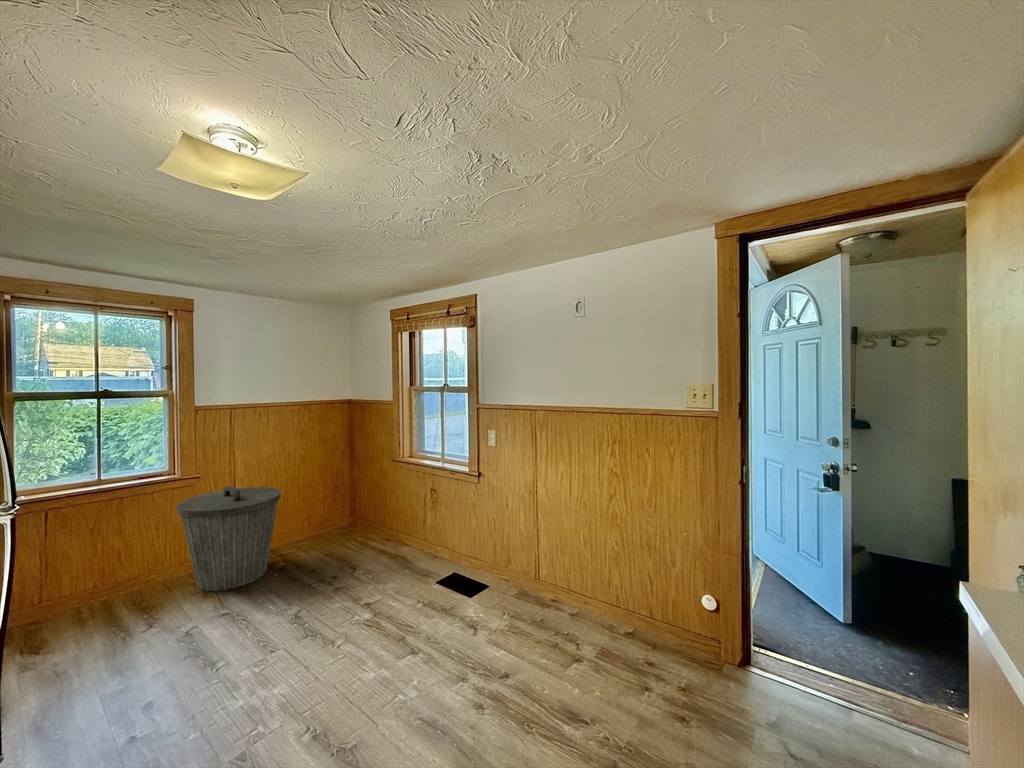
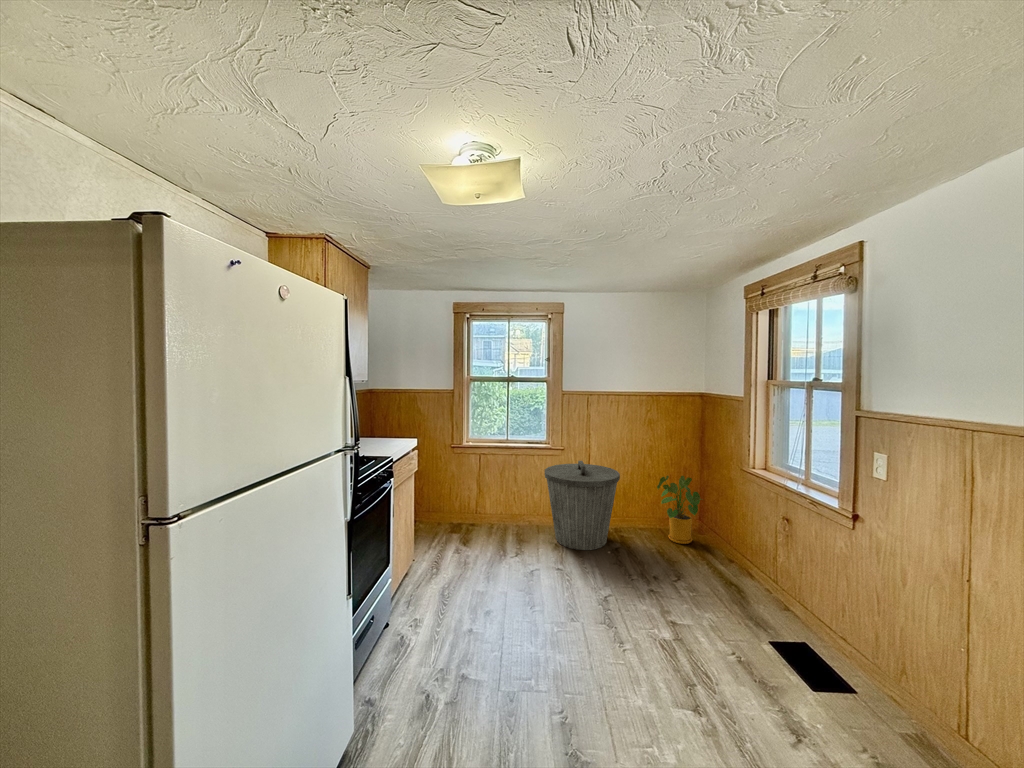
house plant: none [312,479,361,544] -> present [657,476,701,544]

